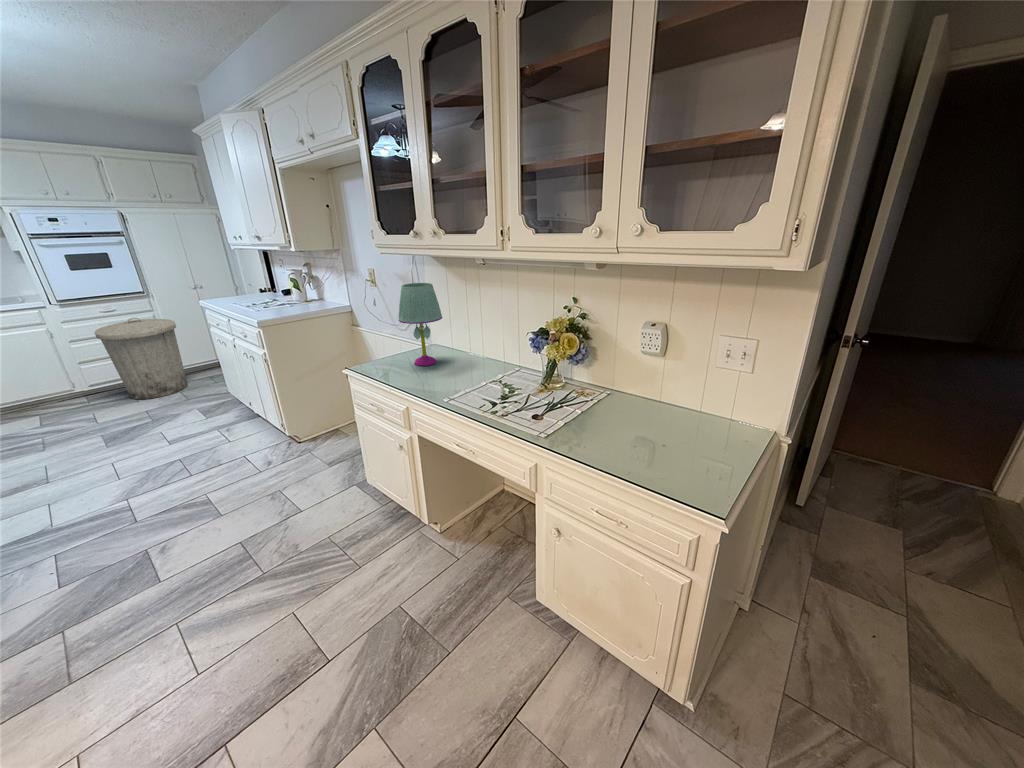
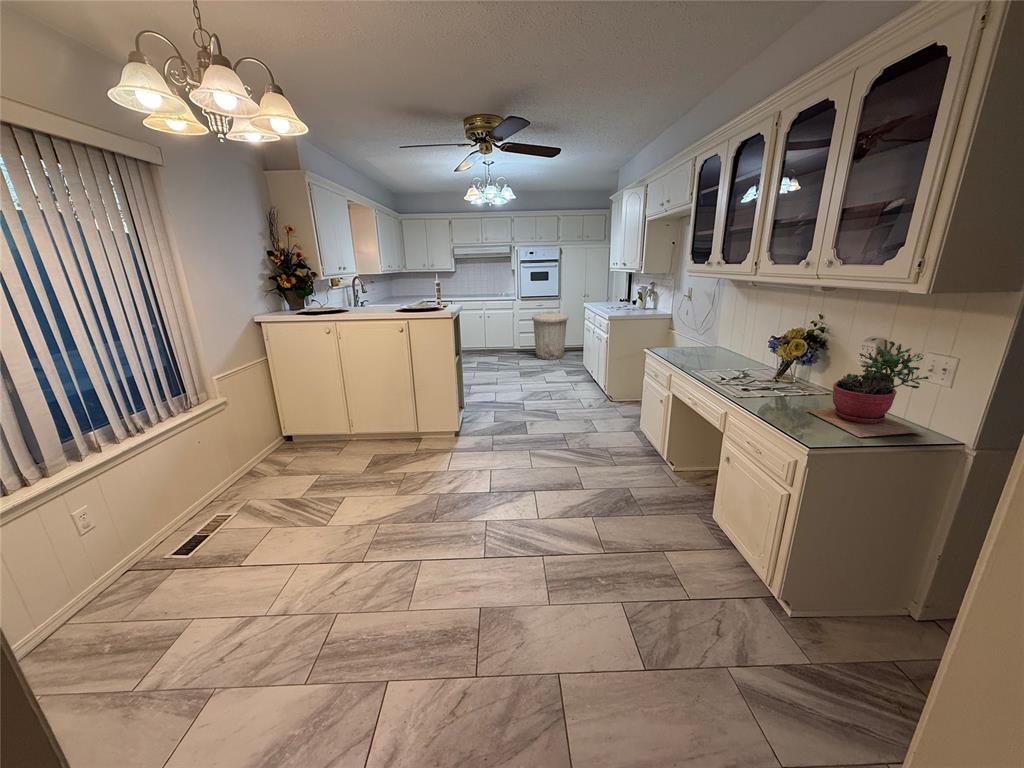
table lamp: present [399,283,442,366] -> none [685,297,719,354]
succulent plant: none [631,328,754,465] -> present [807,341,929,437]

